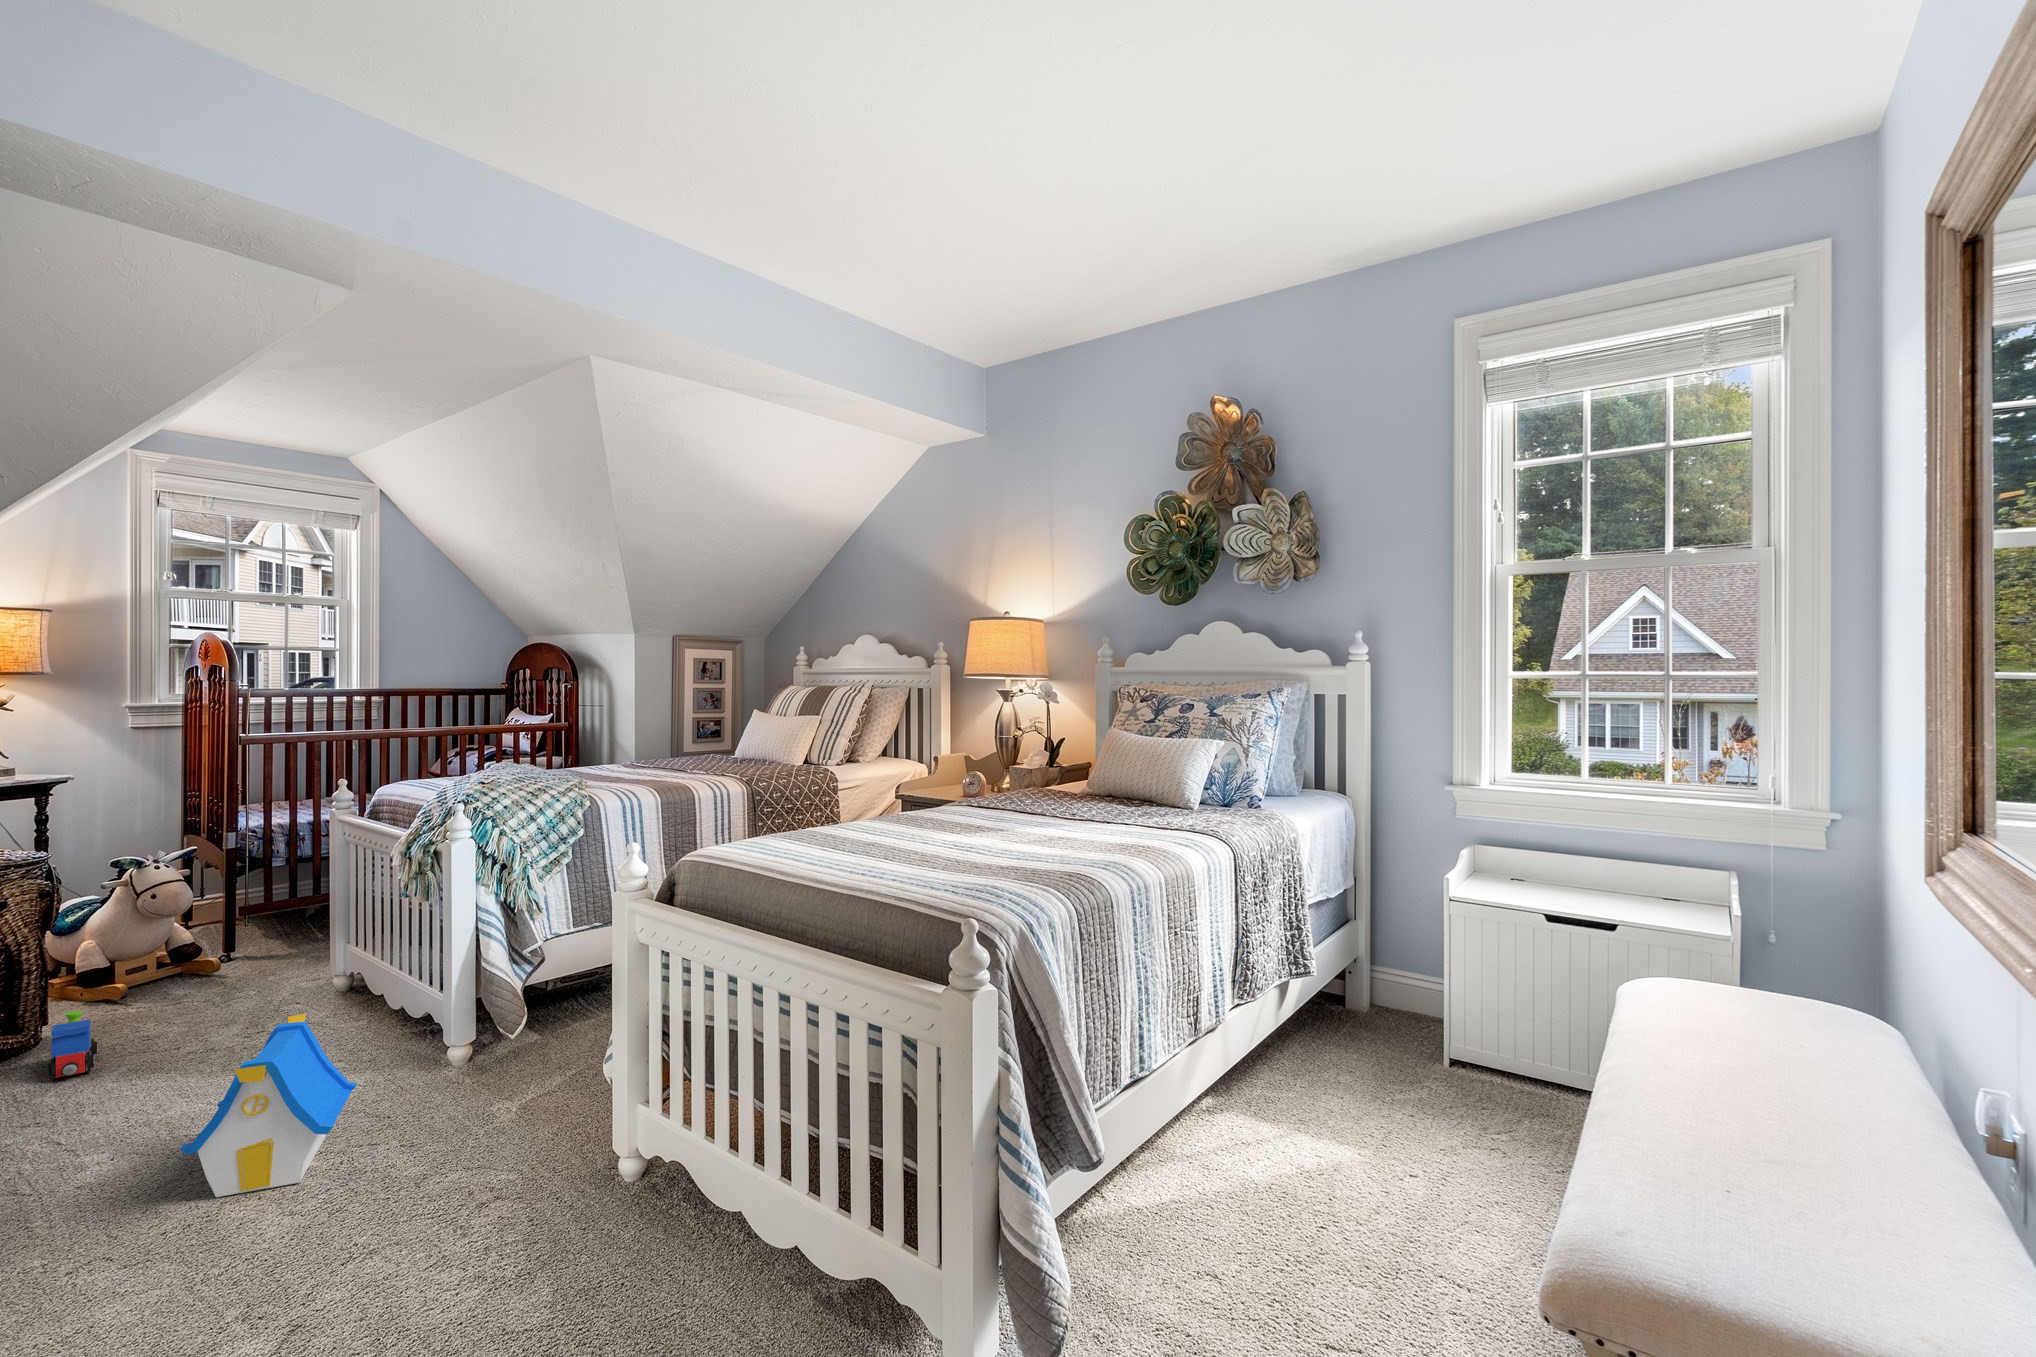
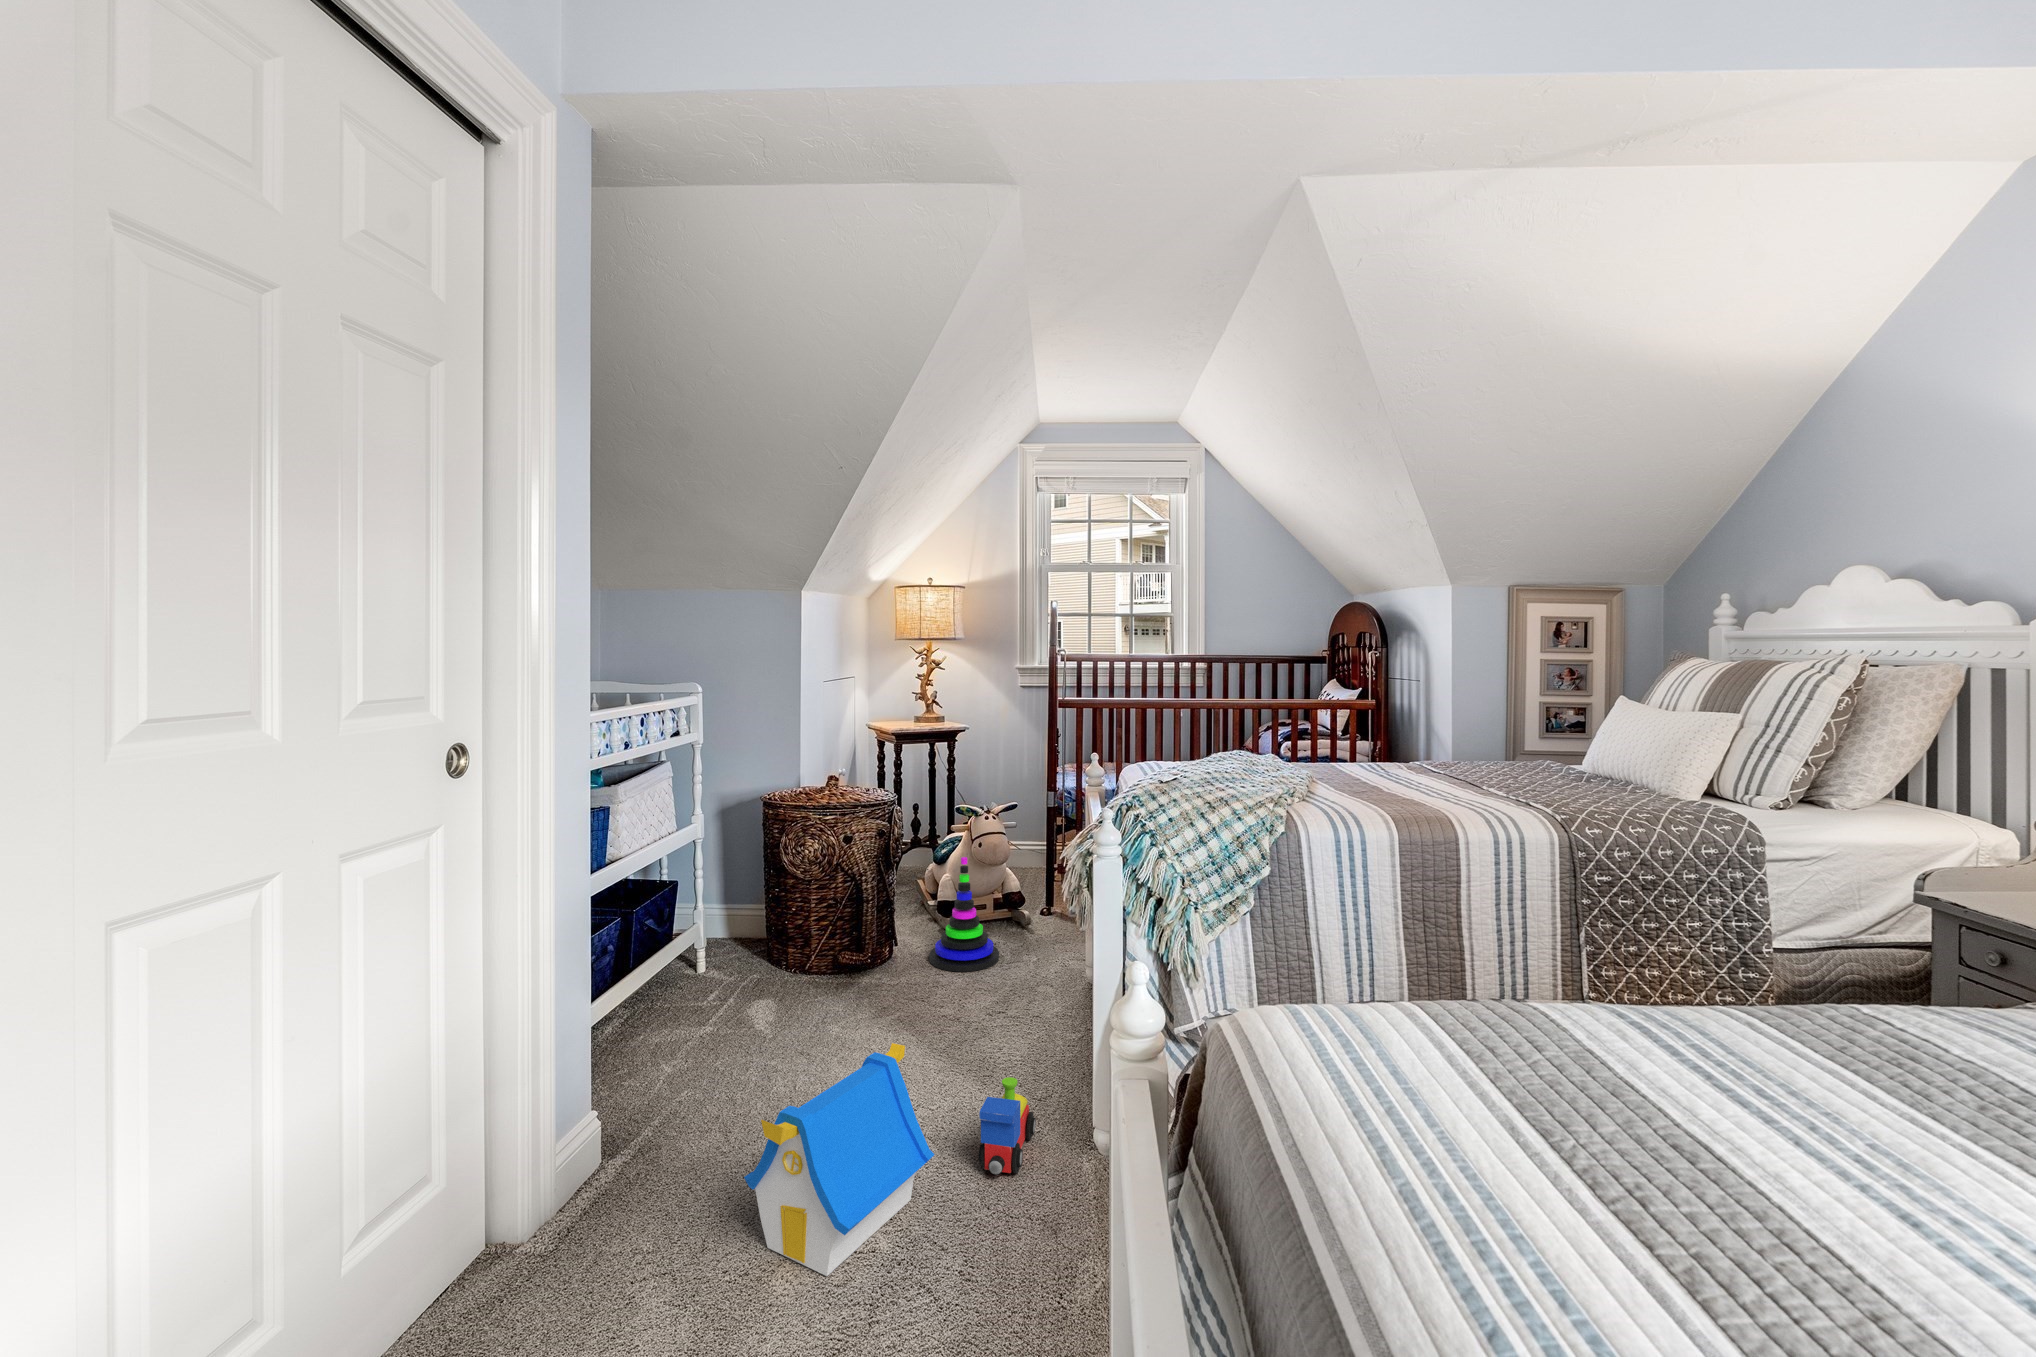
stacking toy: none [125,904,226,1030] -> present [929,857,999,972]
toy train: present [48,1011,98,1079] -> present [979,1077,1036,1175]

